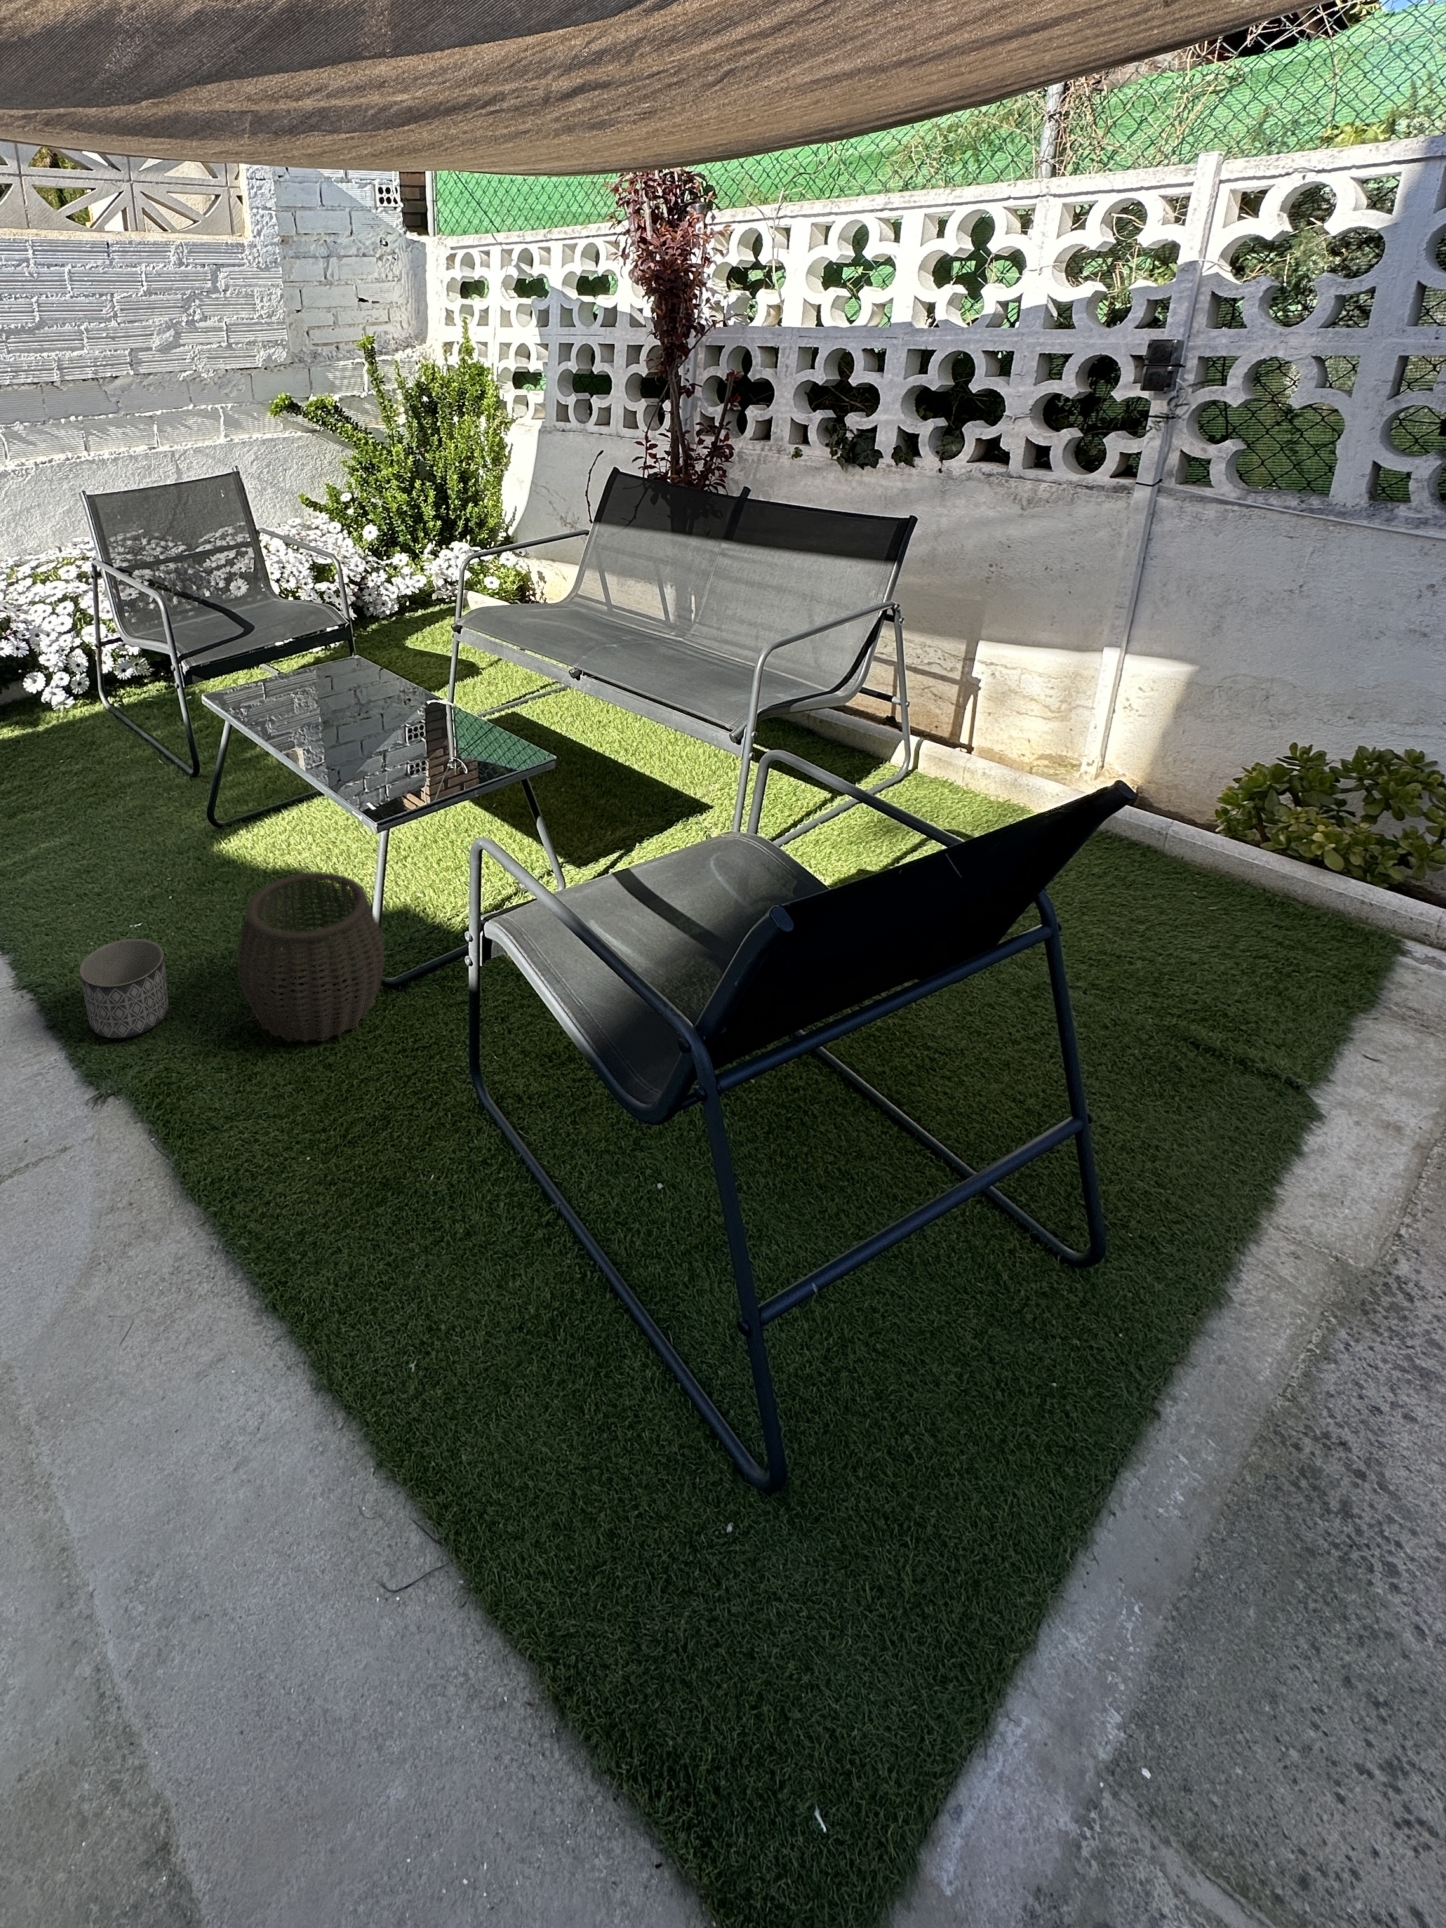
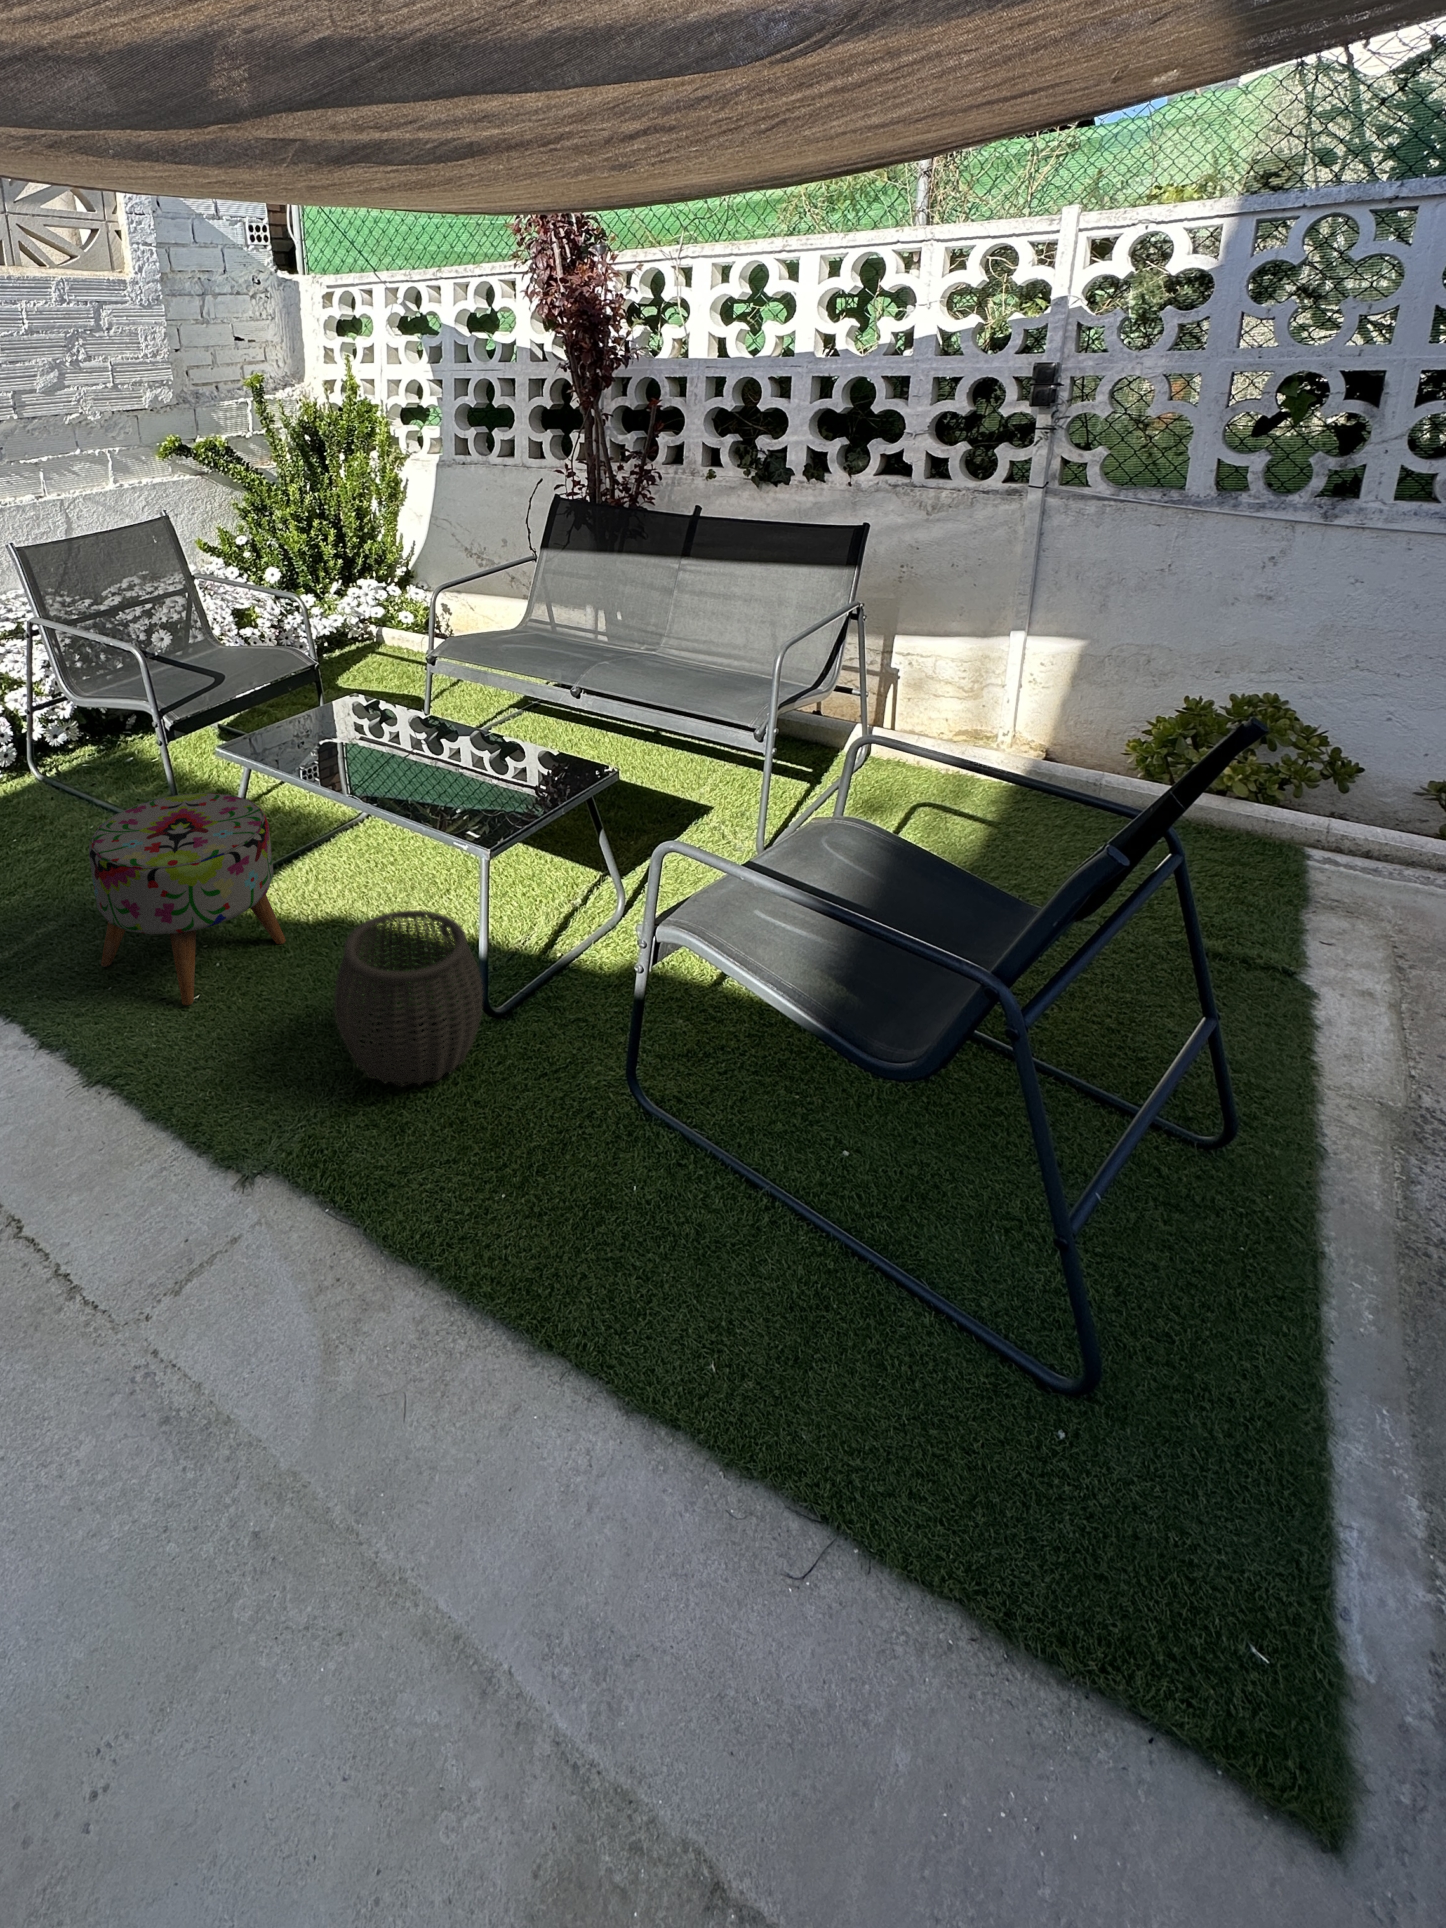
ottoman: none [65,738,250,935] -> present [89,793,286,1005]
planter: present [79,939,169,1038] -> none [168,1005,260,1113]

